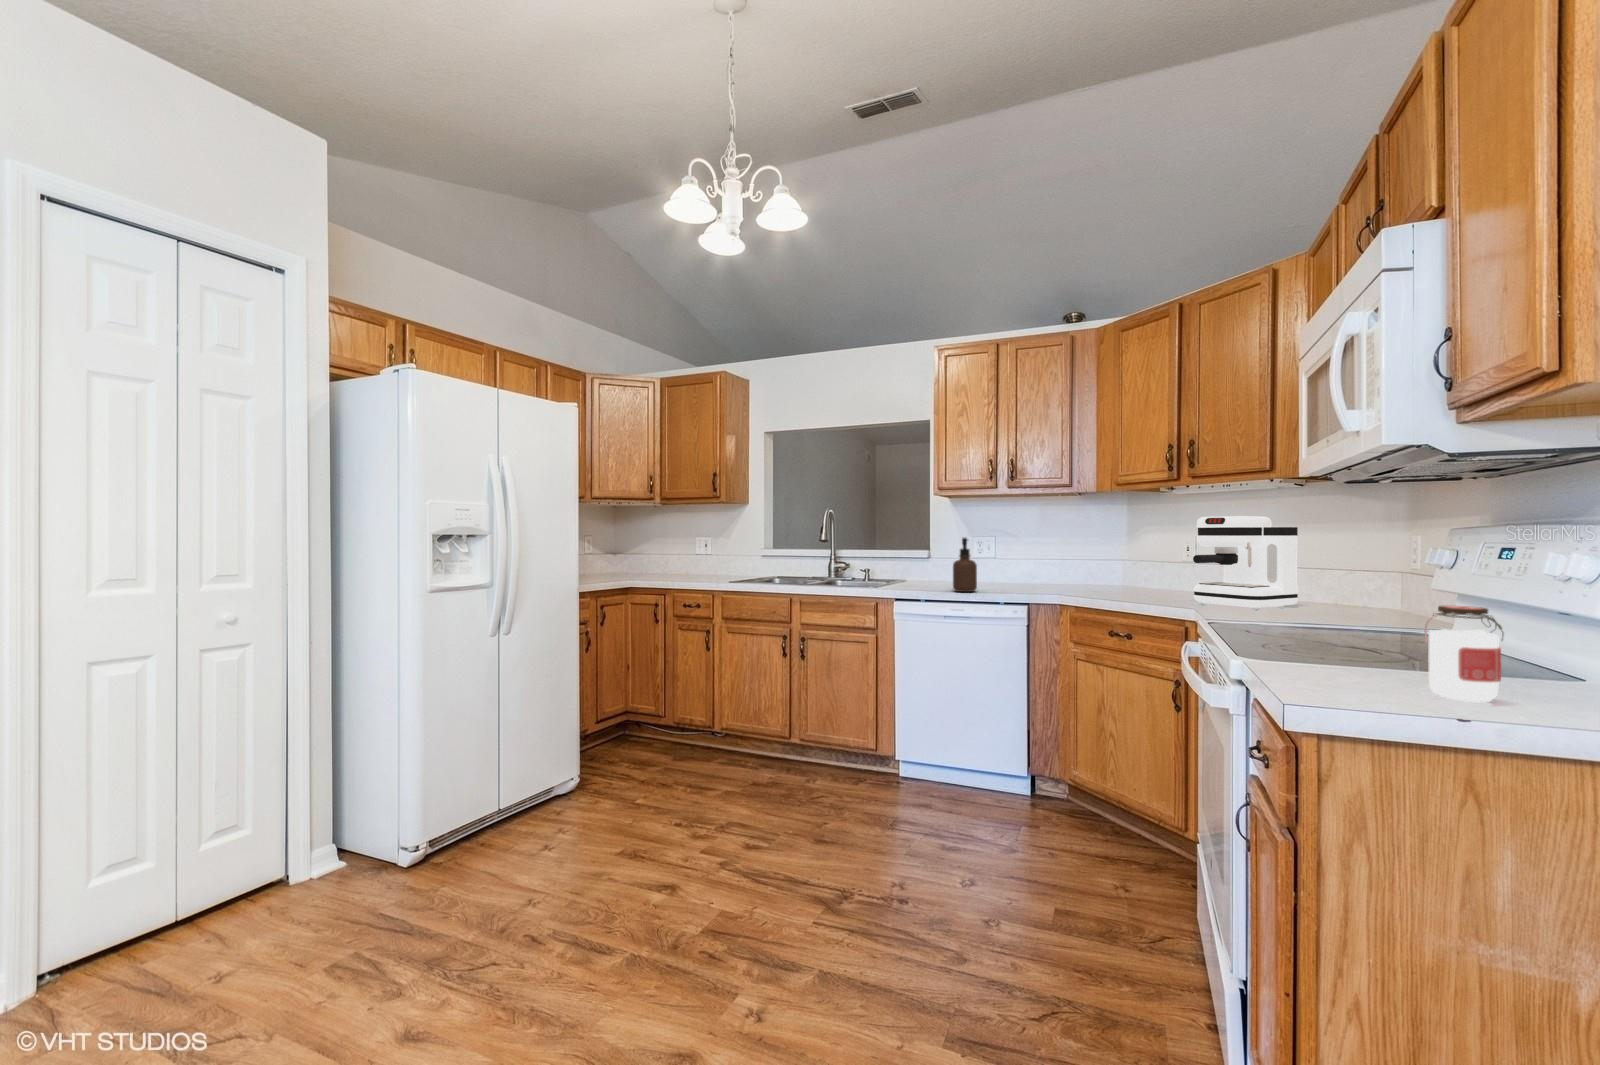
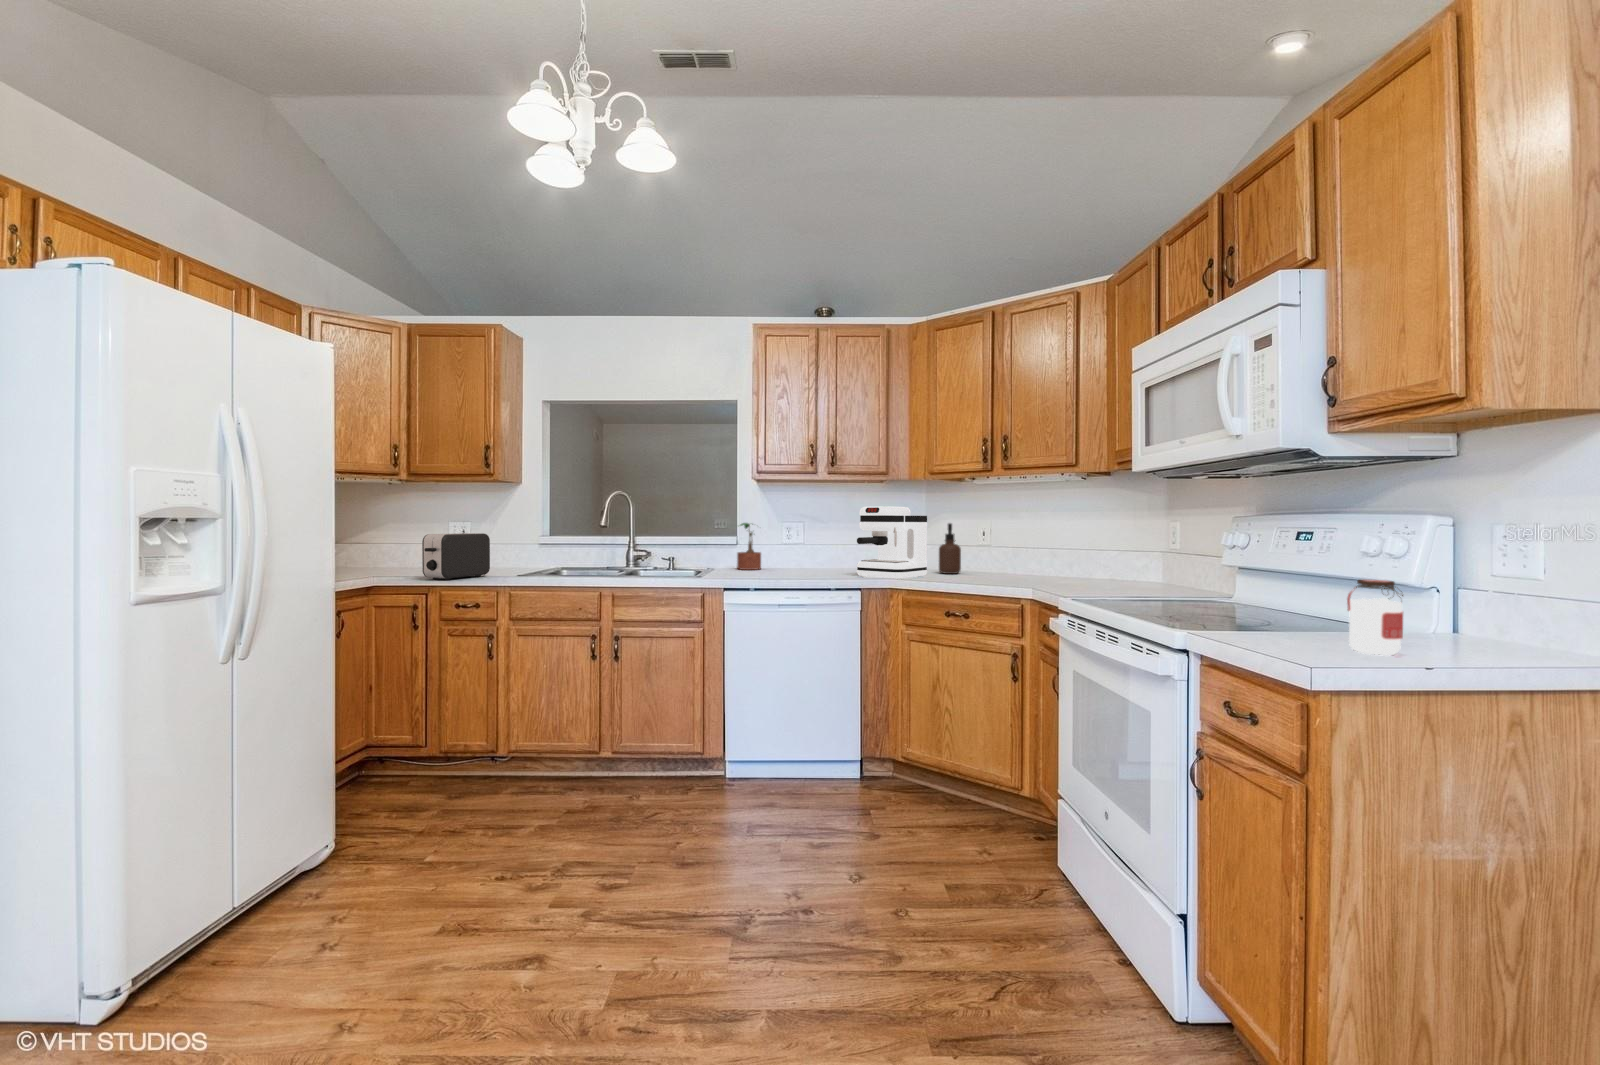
coffee maker: present [1193,516,1298,610] -> present [857,506,927,580]
potted plant: none [925,537,952,582] -> present [737,523,761,570]
soap dispenser: present [953,538,977,592] -> present [939,523,961,574]
toaster: none [660,546,712,583] -> present [422,533,490,580]

